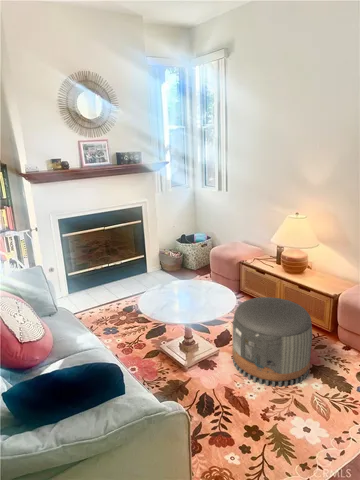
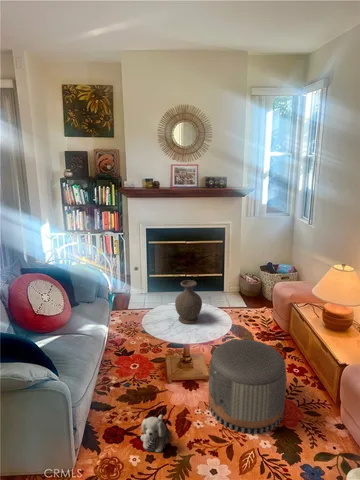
vase: none [172,252,201,301] -> present [175,280,202,324]
plush toy: none [214,402,250,444] -> present [141,415,170,452]

